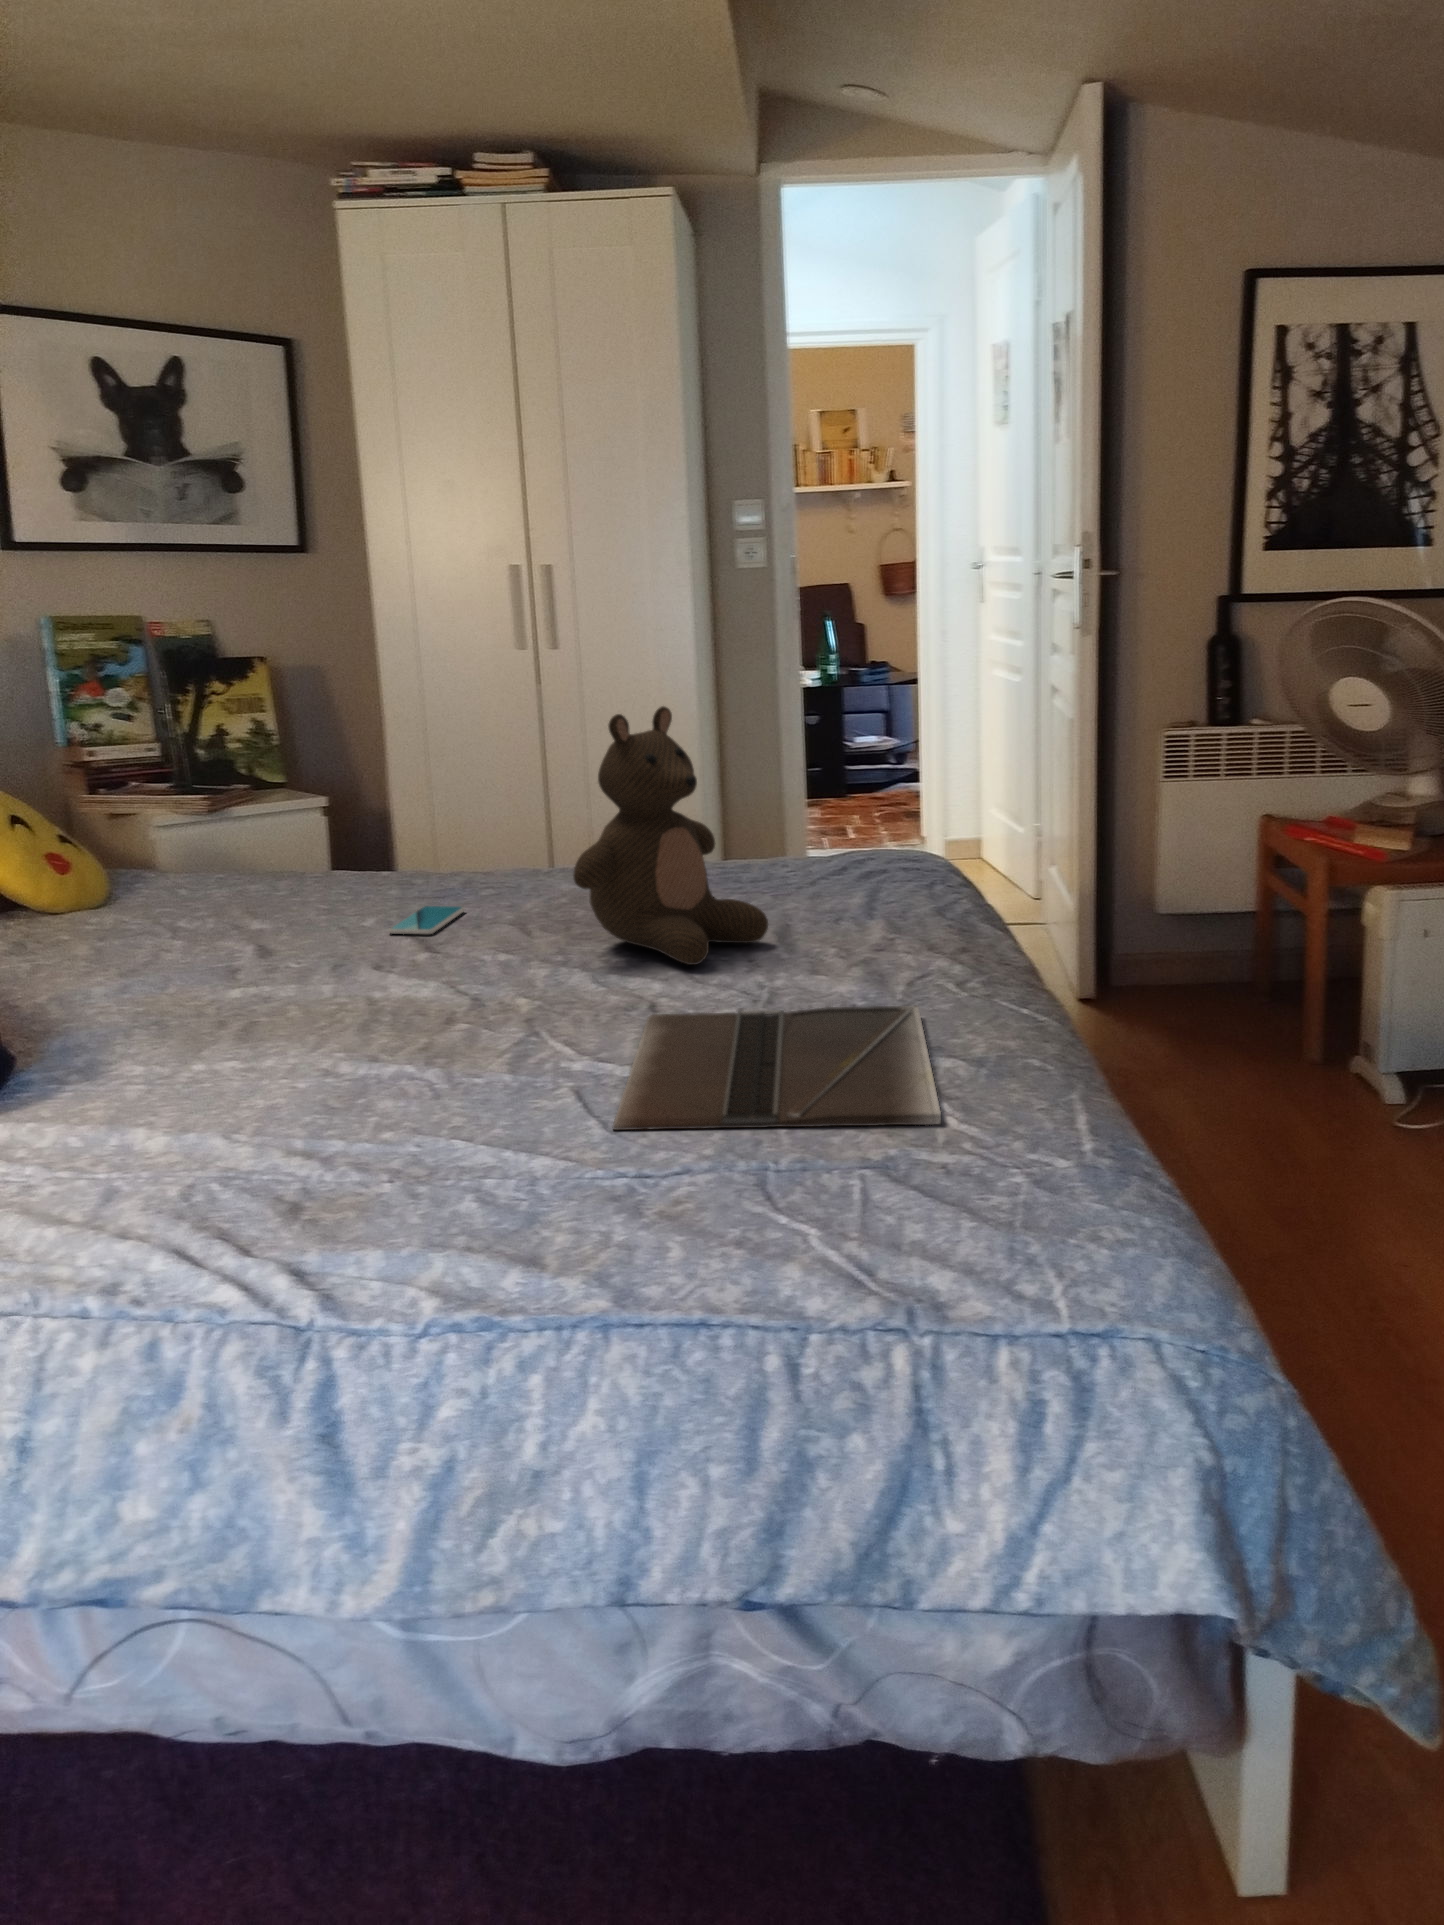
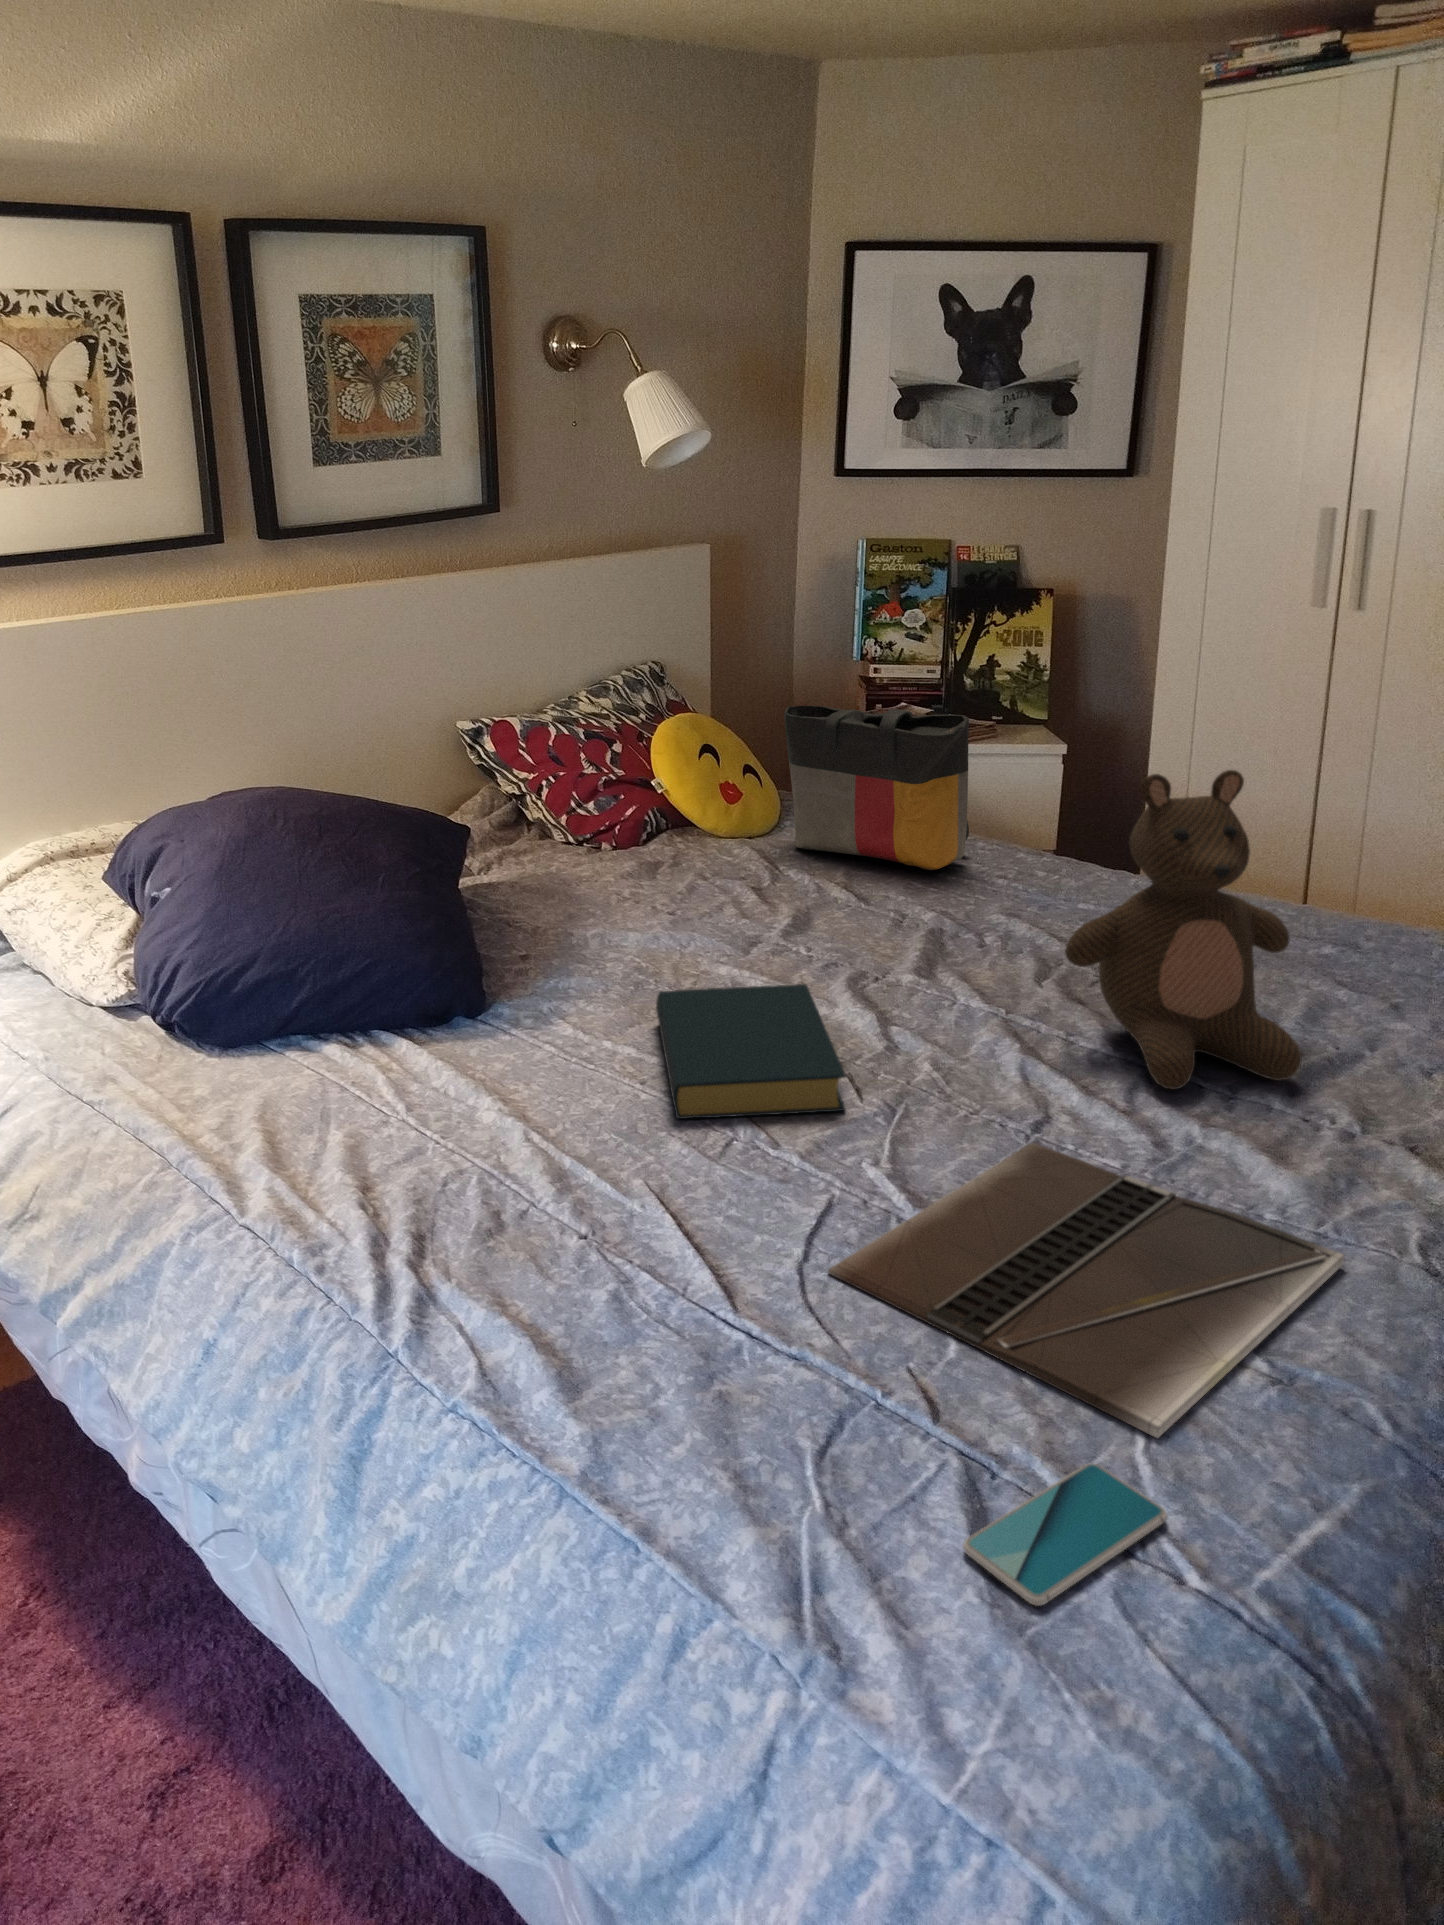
tote bag: none [117,738,336,902] -> present [784,706,969,870]
smartphone: present [389,906,466,934] -> present [963,1464,1167,1606]
hardback book: none [206,968,478,1090] -> present [656,984,847,1119]

